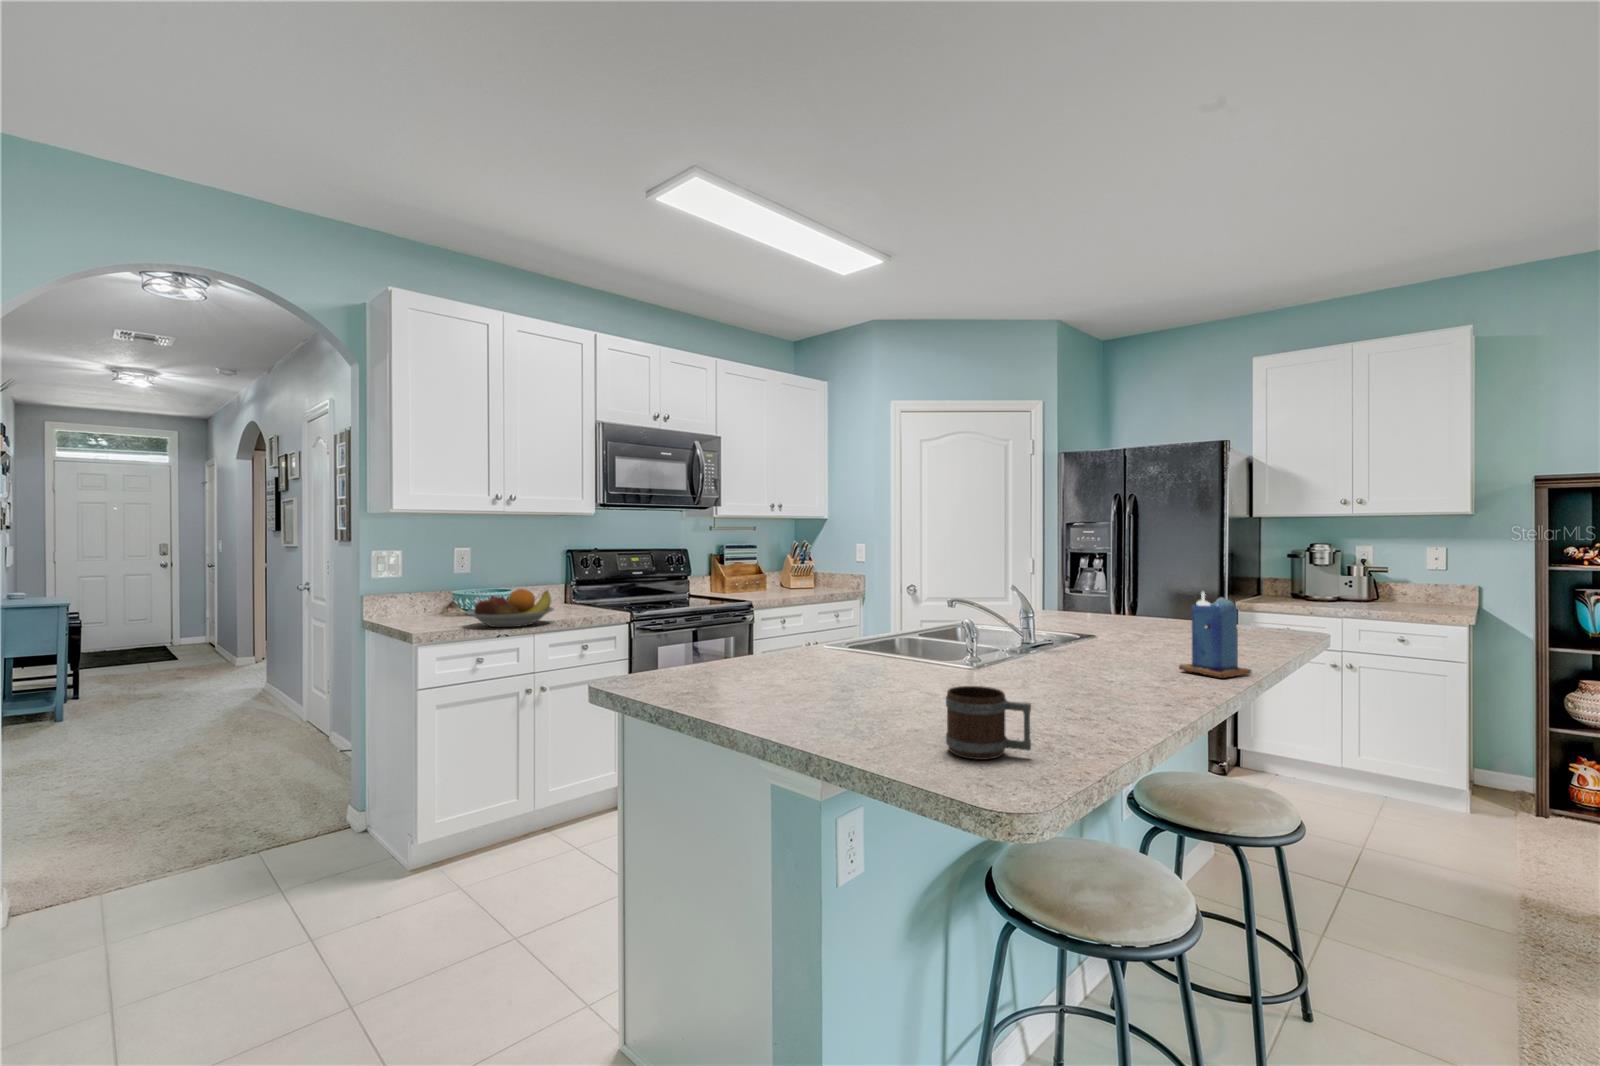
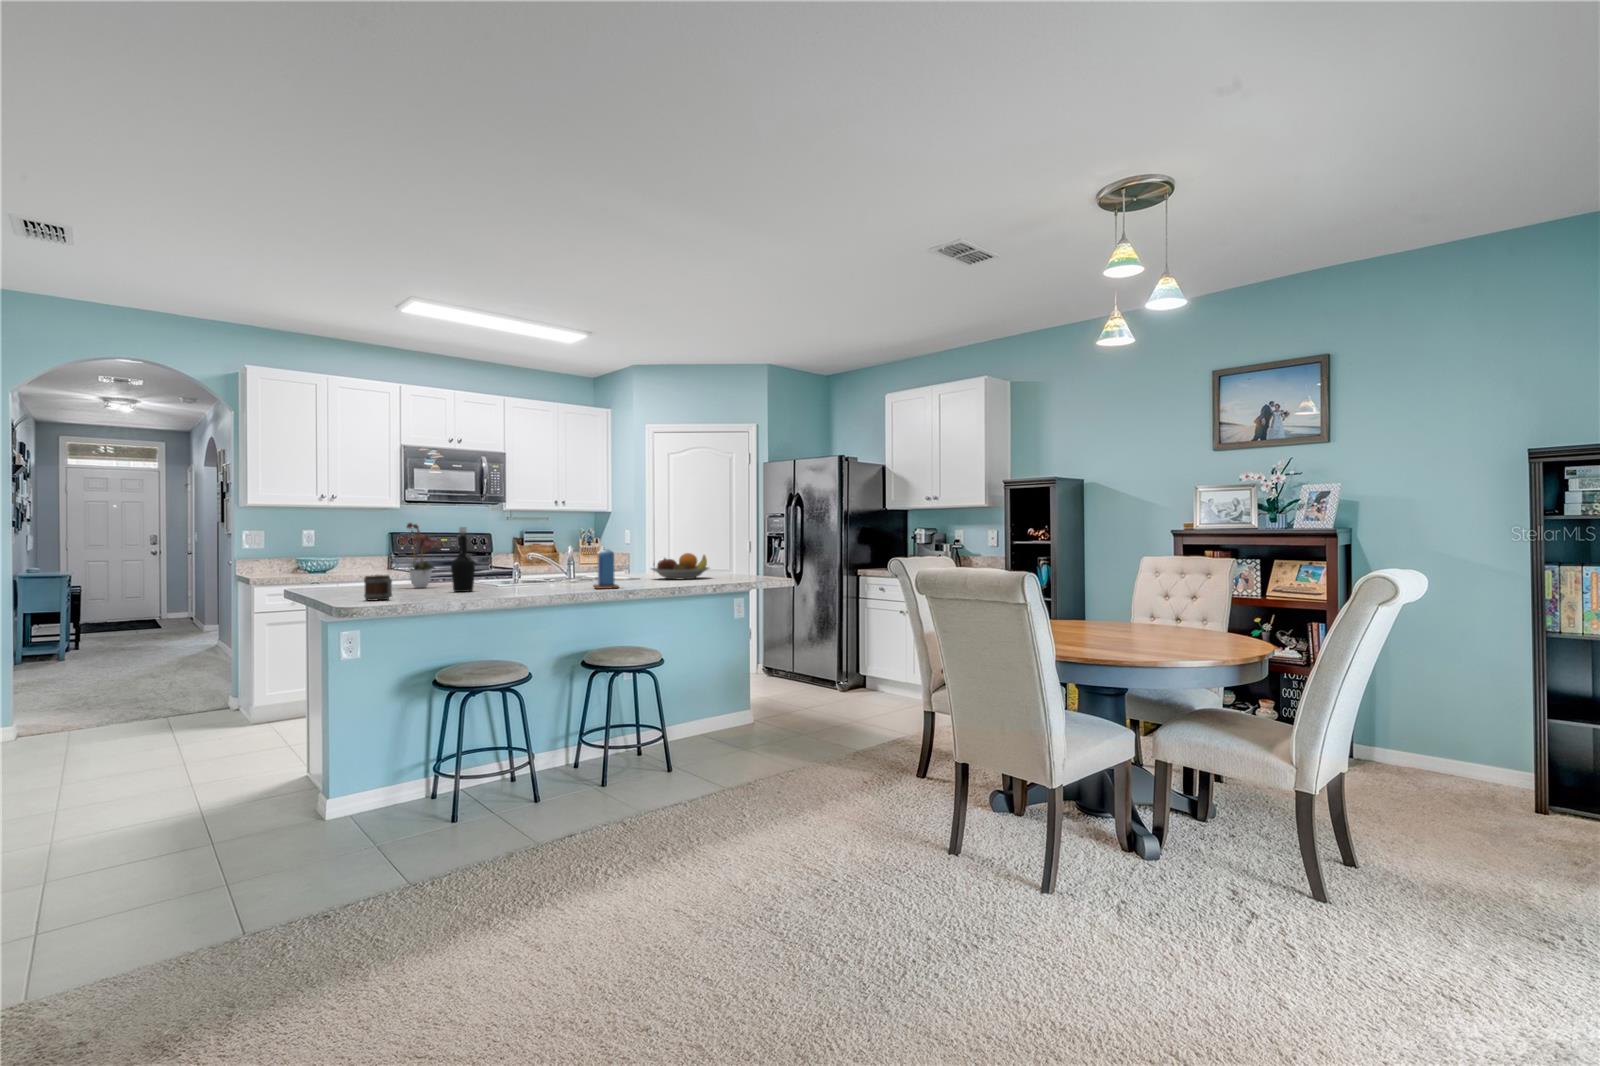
flower arrangement: none [761,537,848,667] -> present [399,523,444,588]
bottle: none [950,555,997,692] -> present [451,527,475,592]
fruit bowl: present [466,589,554,627] -> present [652,553,709,579]

